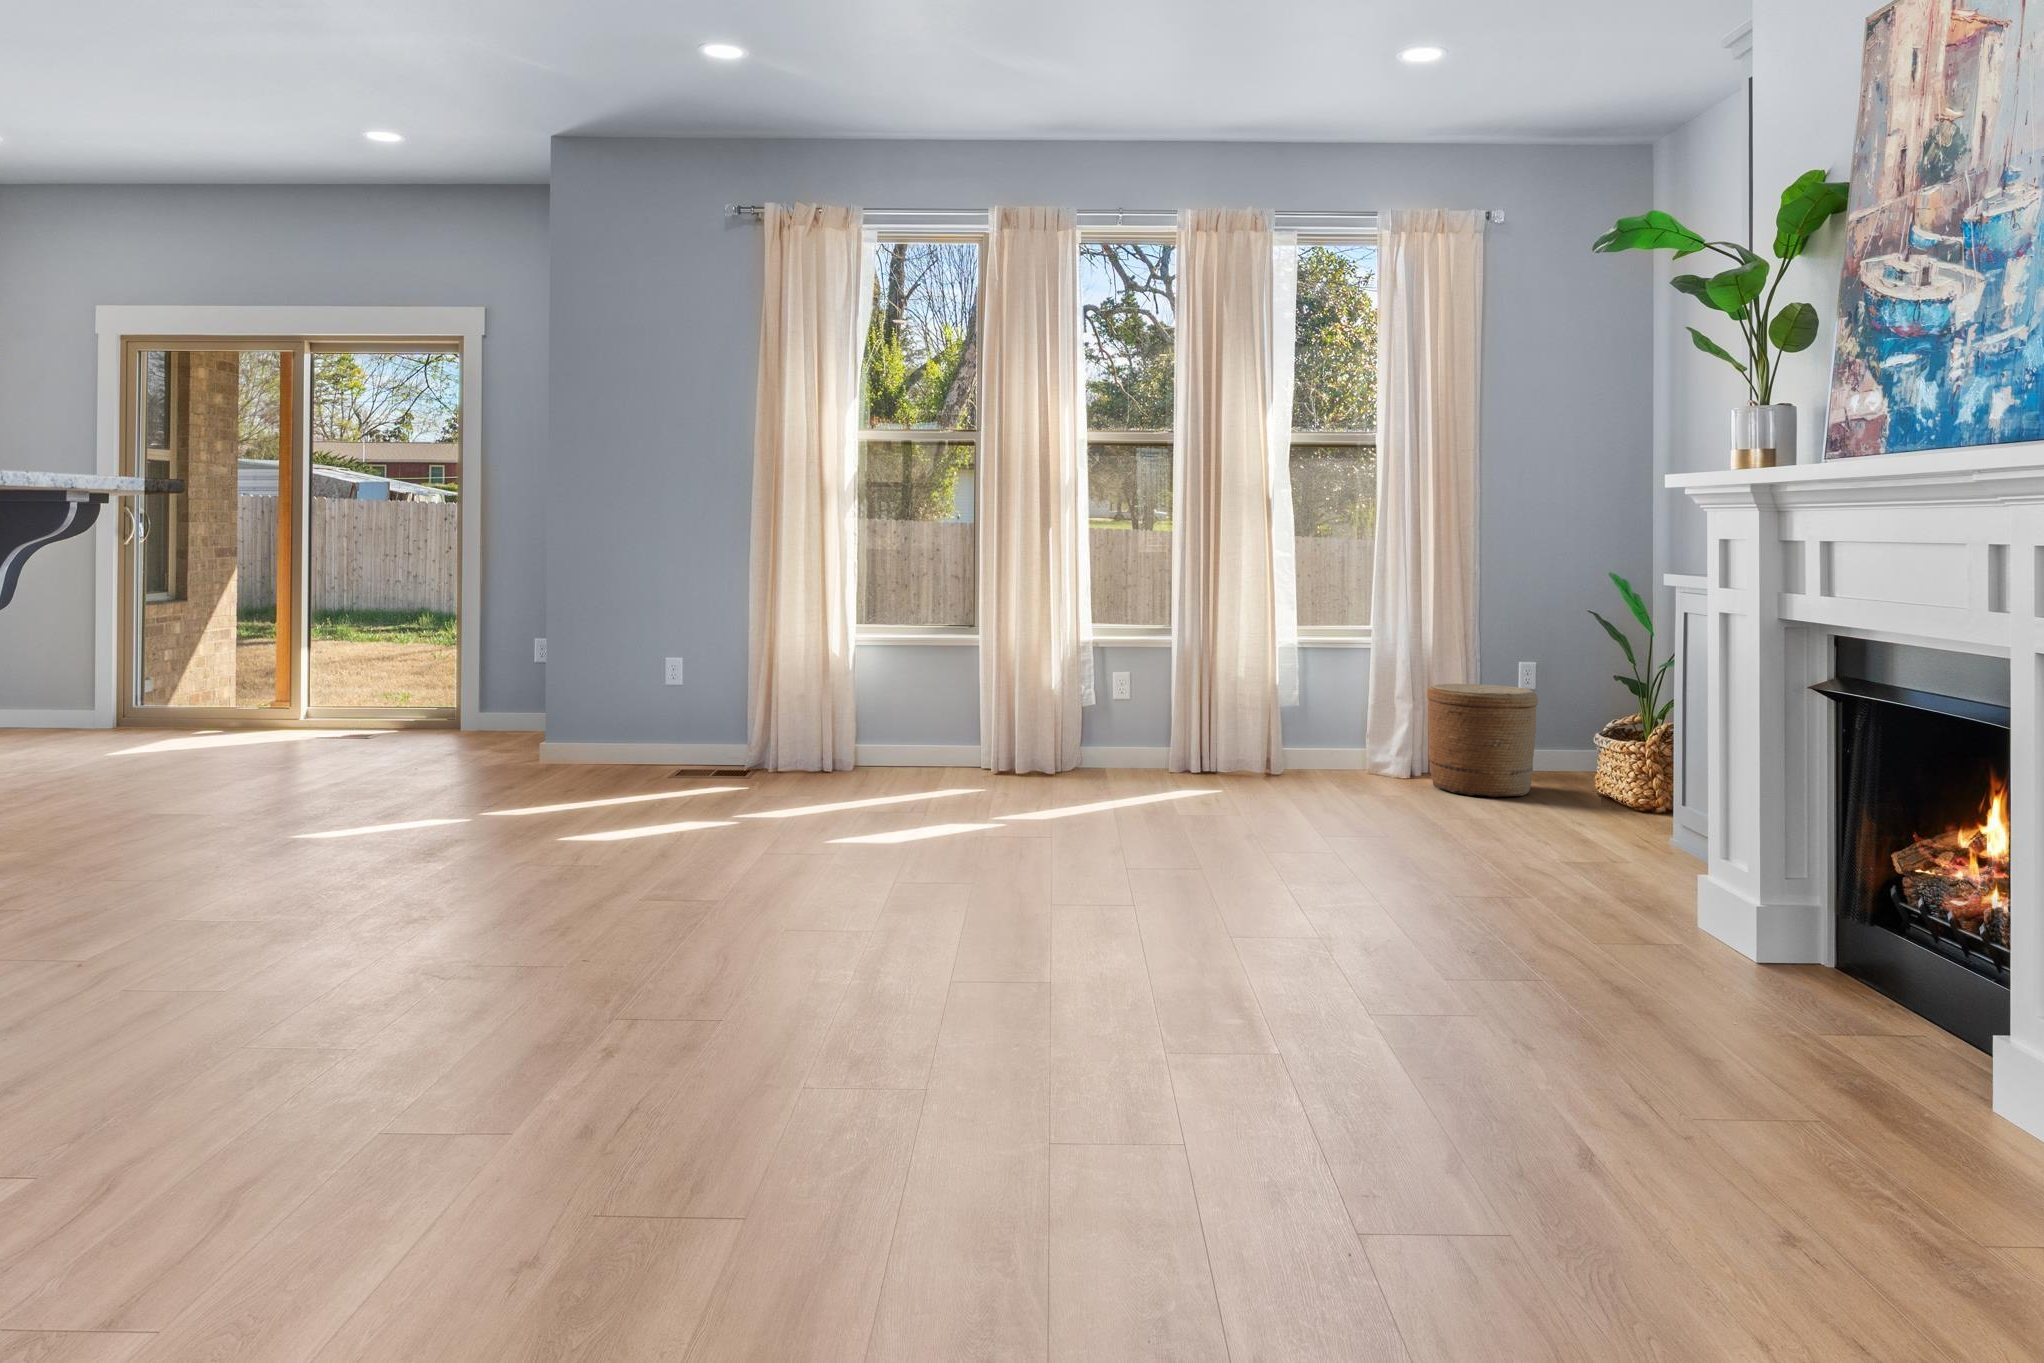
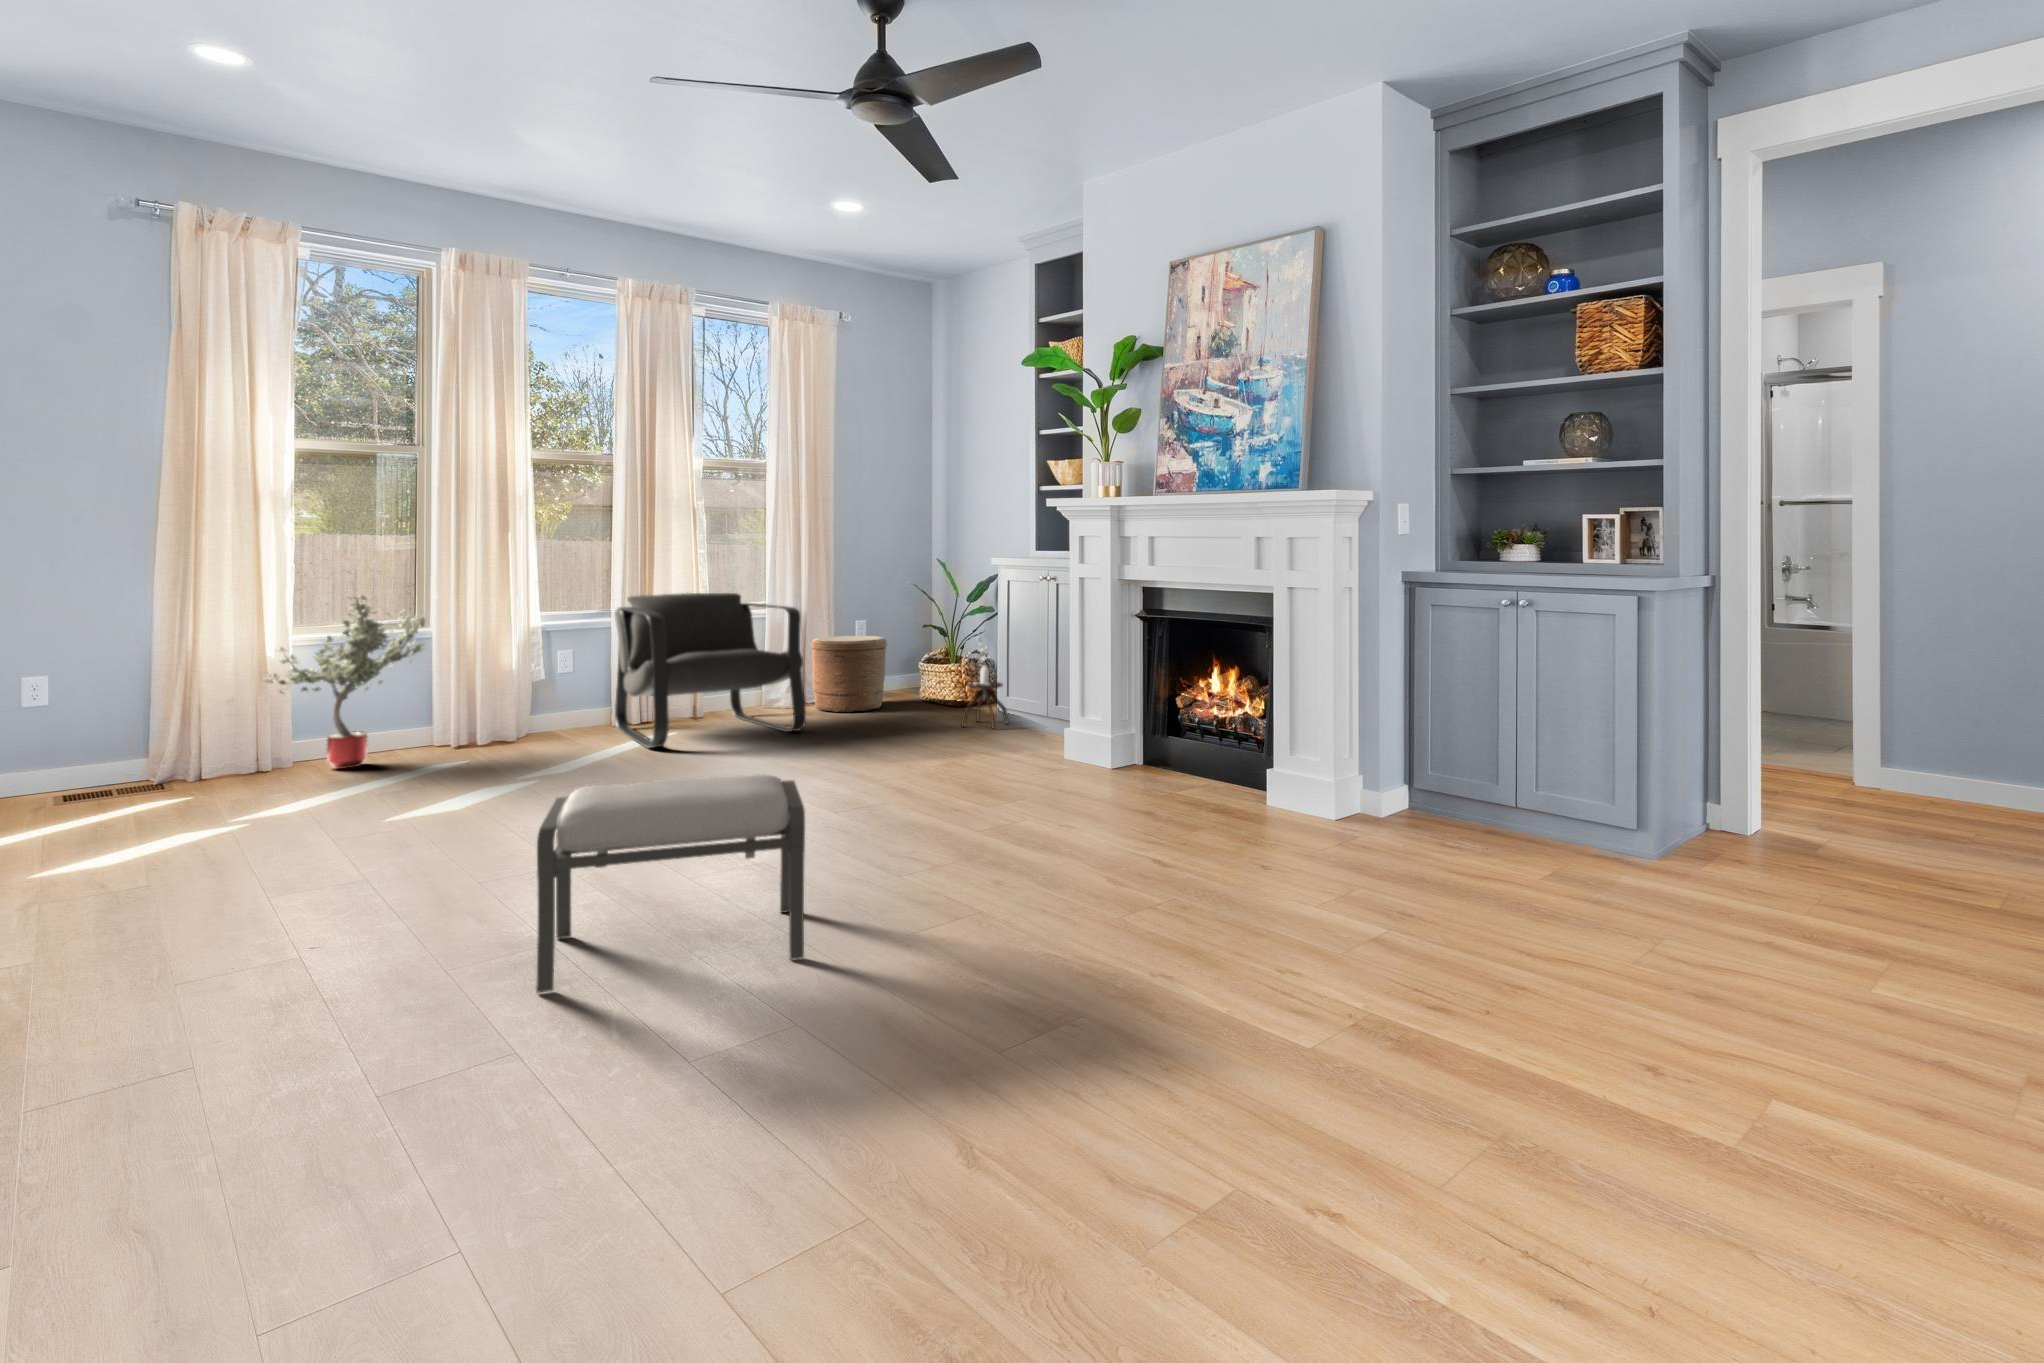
potted tree: none [811,591,963,775] -> present [264,595,425,769]
armchair: none [1153,610,1369,809] -> present [614,593,806,748]
side table: none [1596,702,1684,855] -> present [961,638,1009,728]
ottoman: none [595,823,959,1110] -> present [536,774,805,993]

